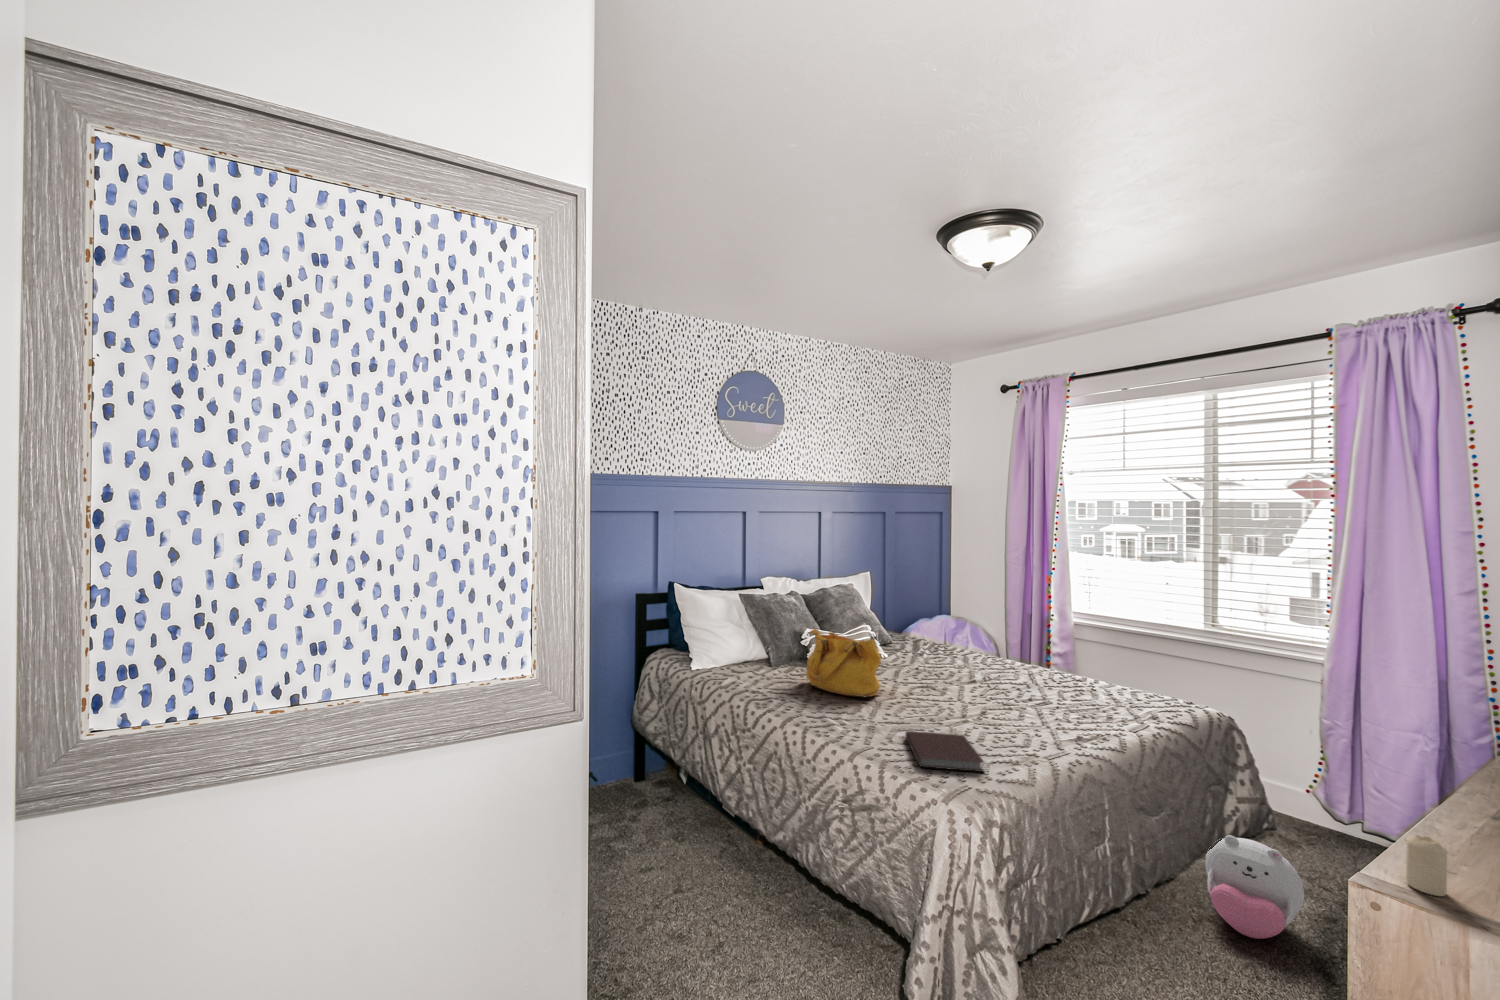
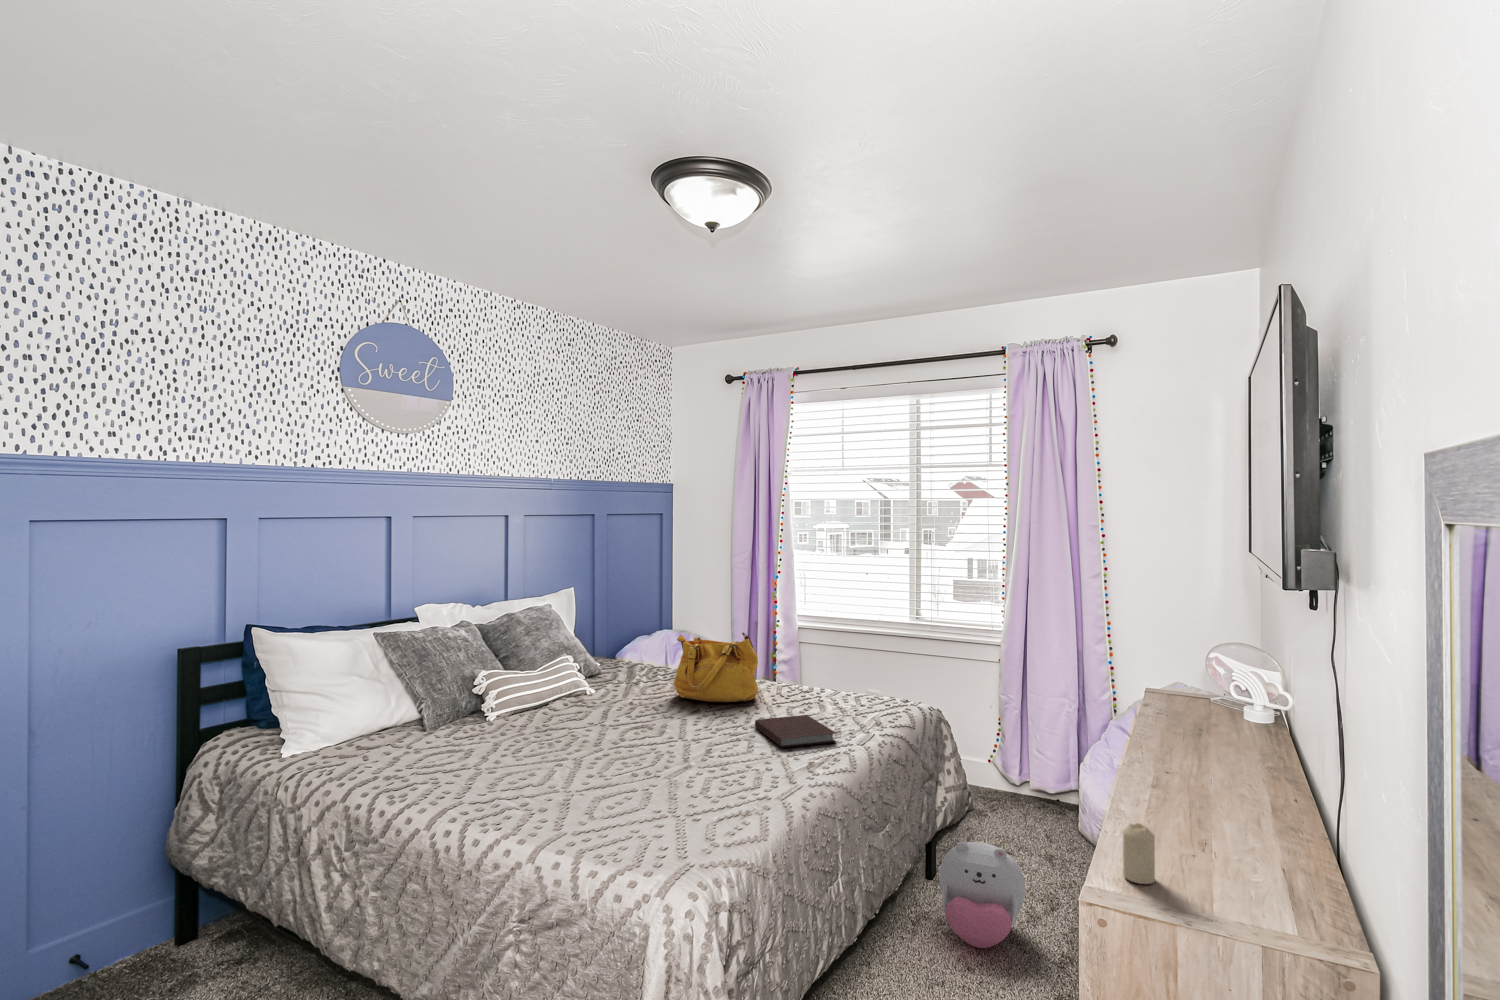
handbag: present [806,628,881,697] -> present [674,632,758,702]
notebook: present [906,731,984,772] -> present [755,715,836,747]

